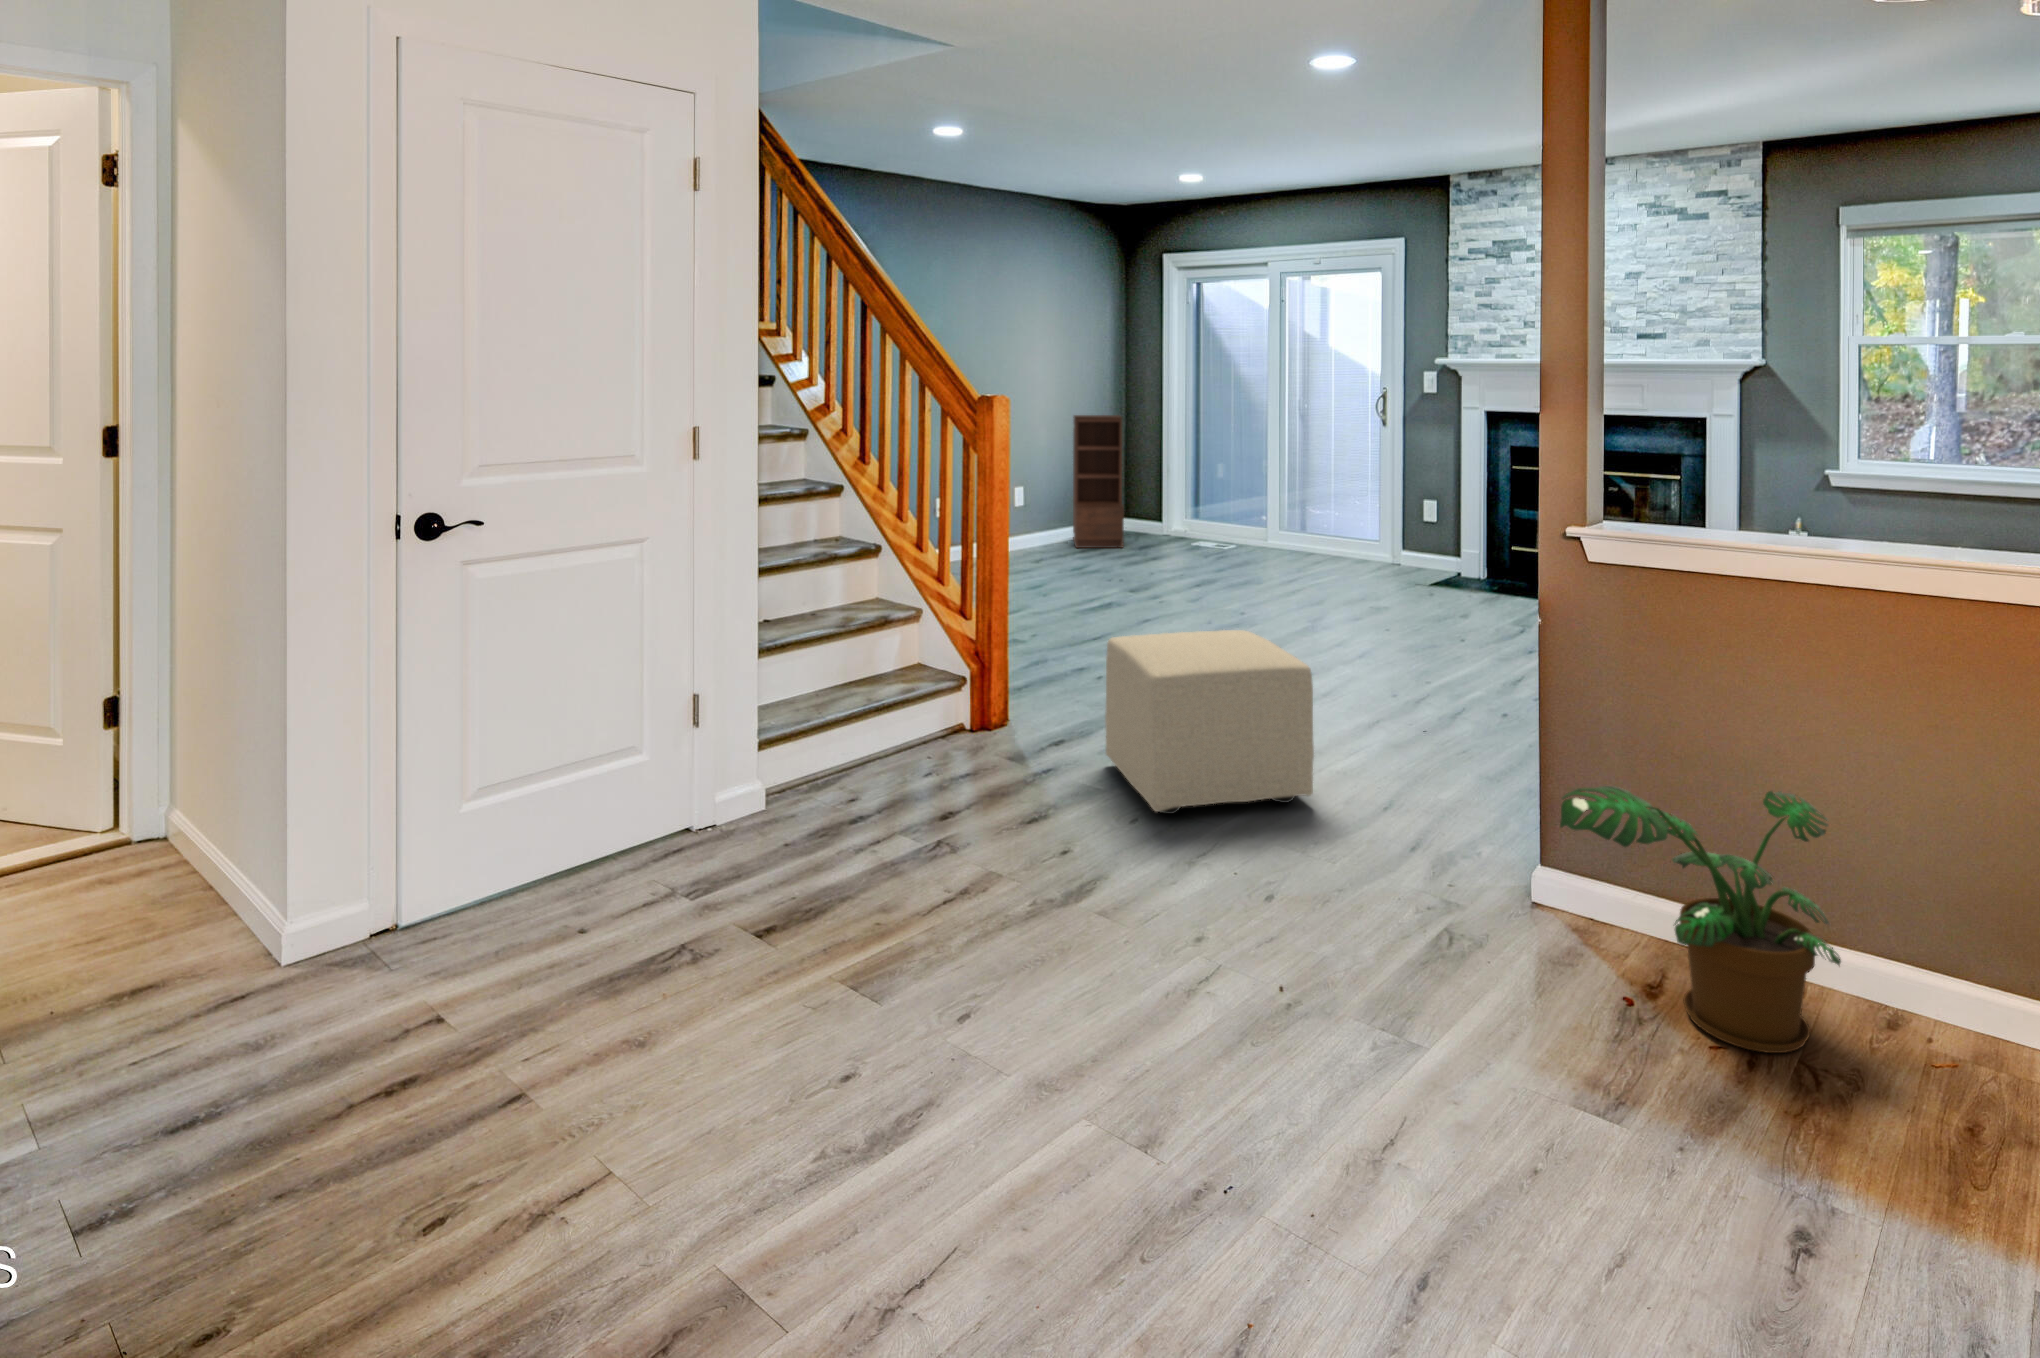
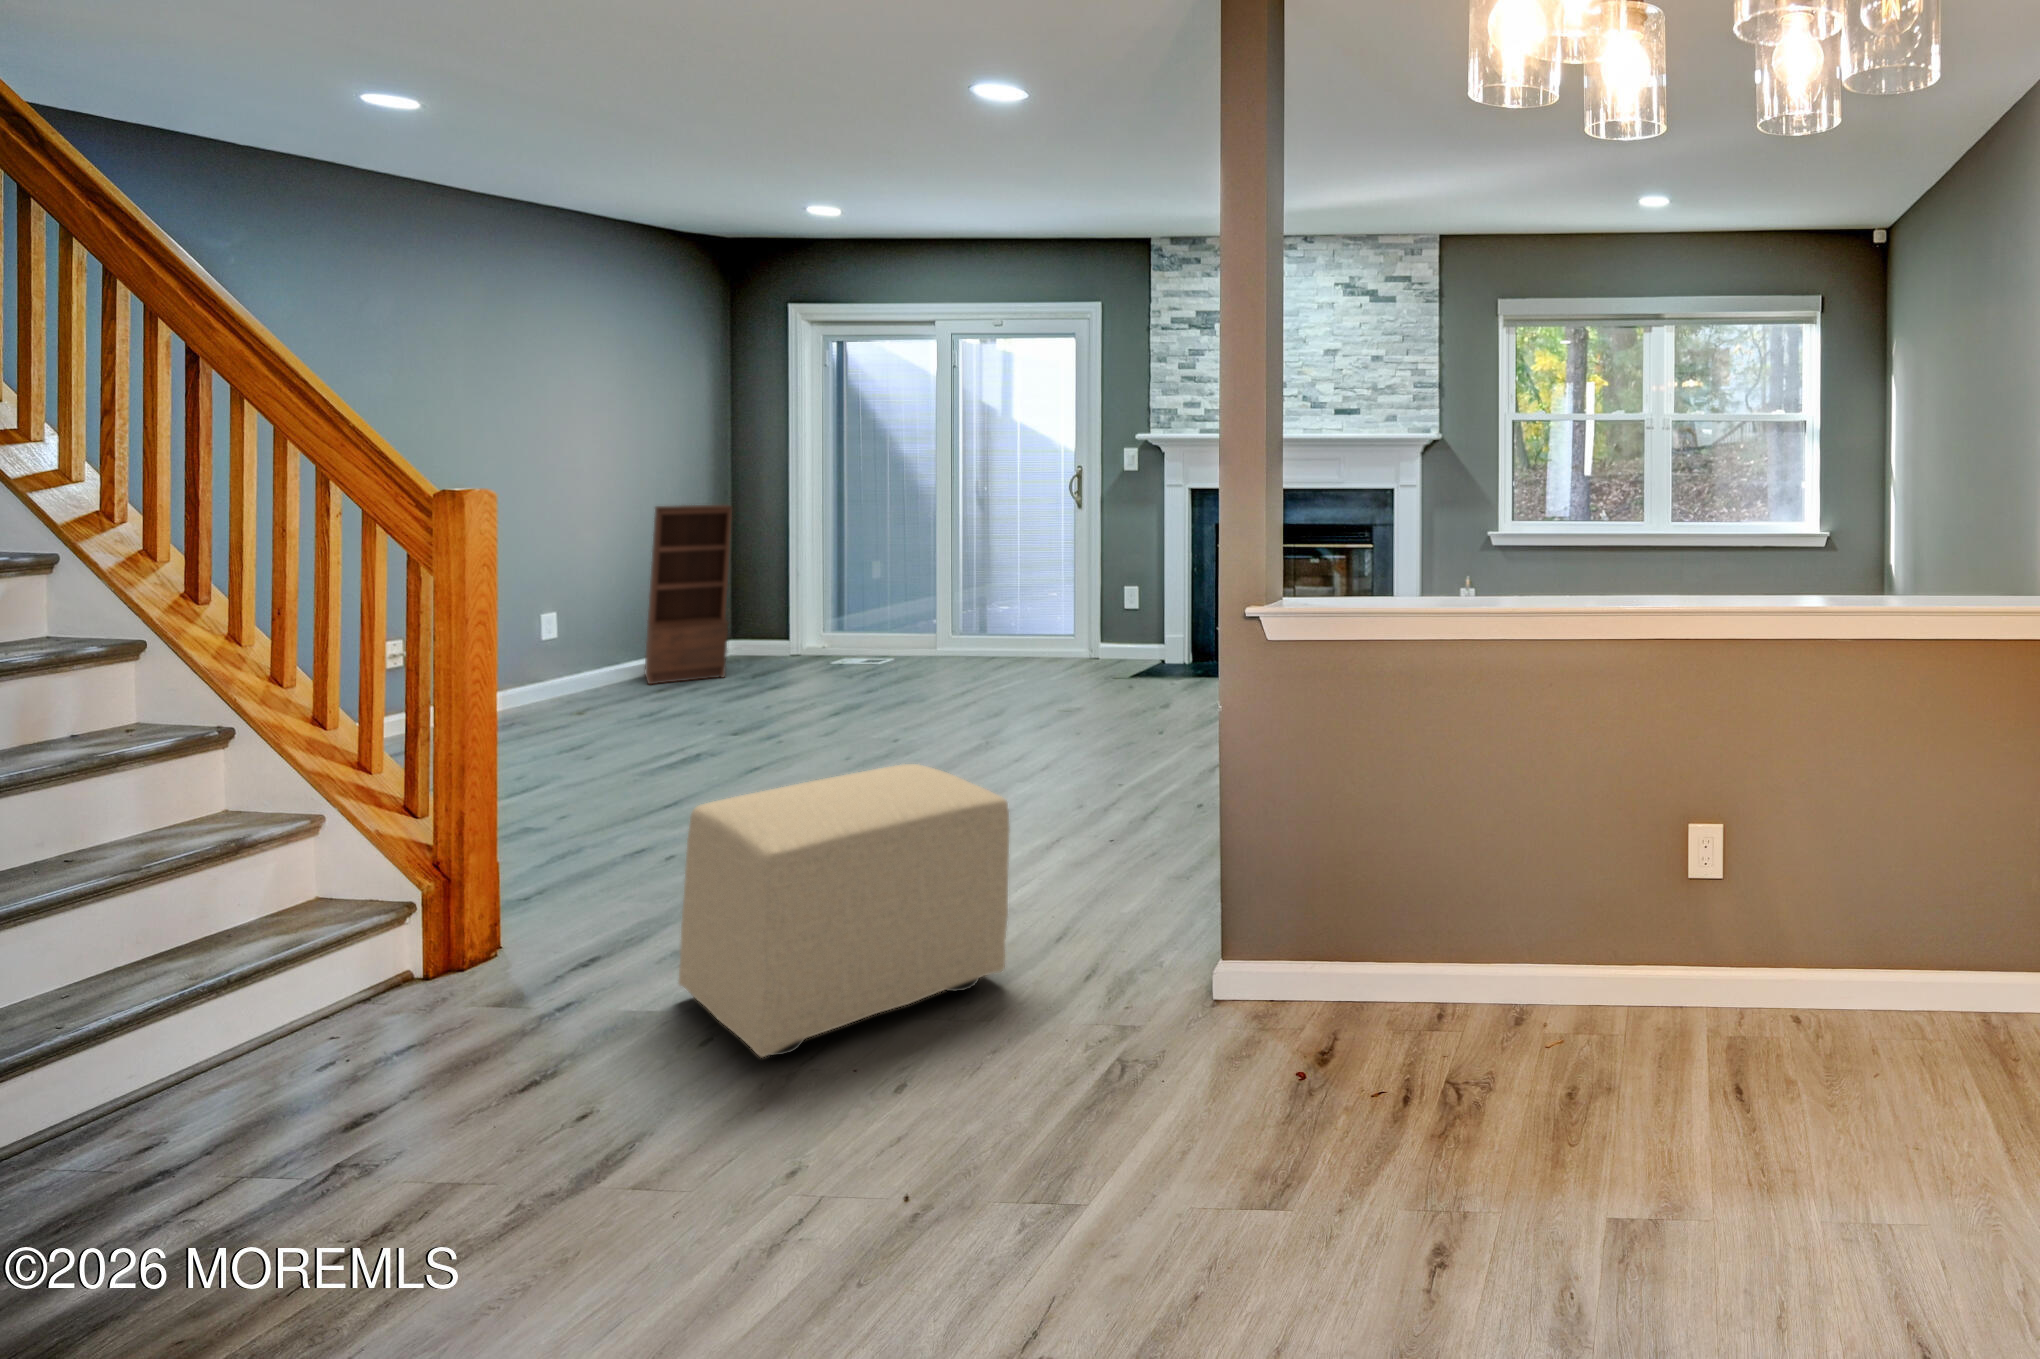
potted plant: present [1560,786,1841,1053] -> none [1341,849,1612,1156]

